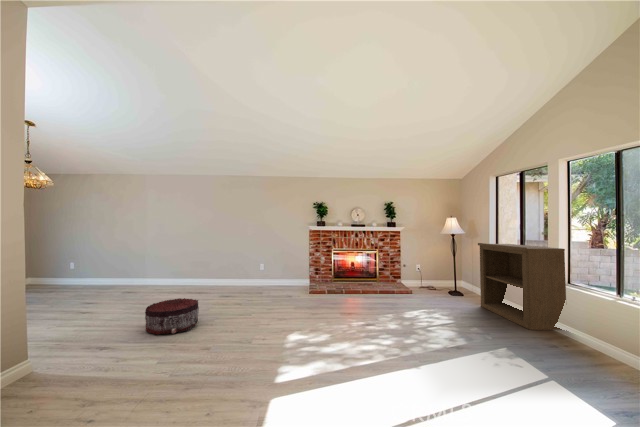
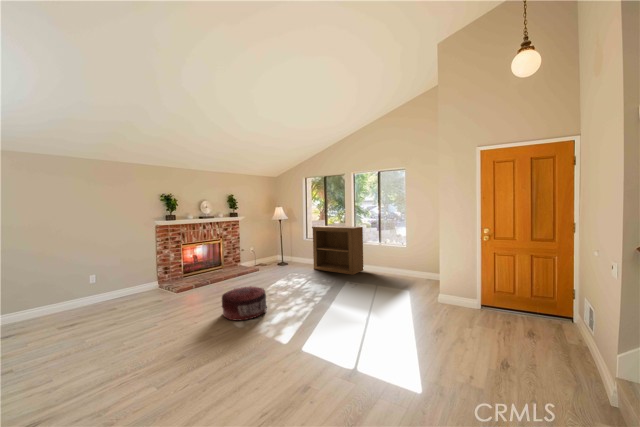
pouf: present [145,298,199,334] -> present [222,286,267,321]

